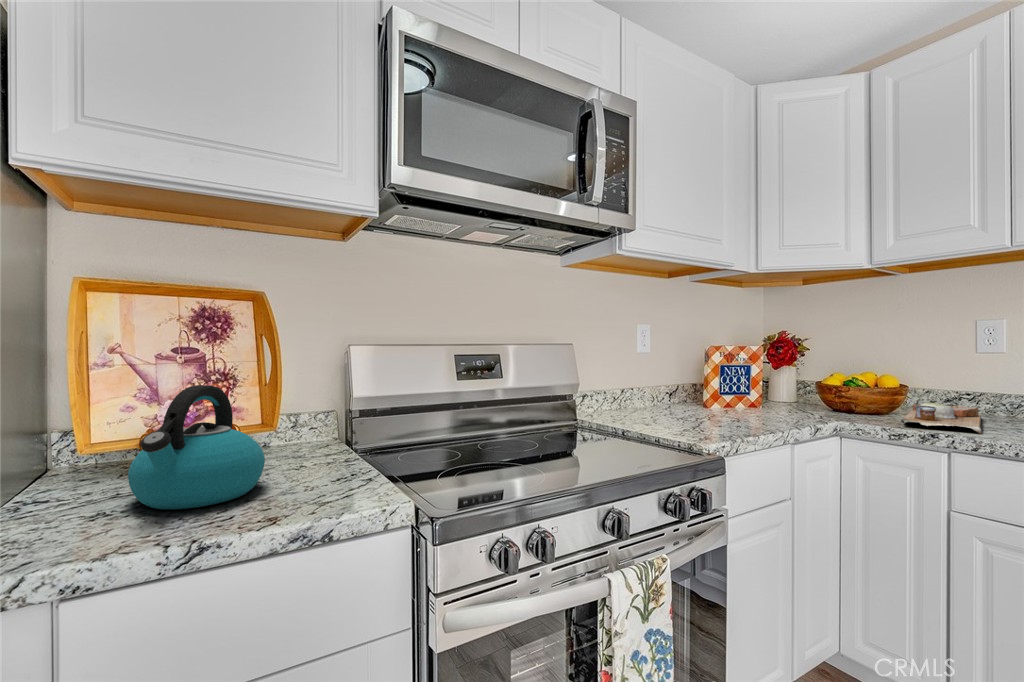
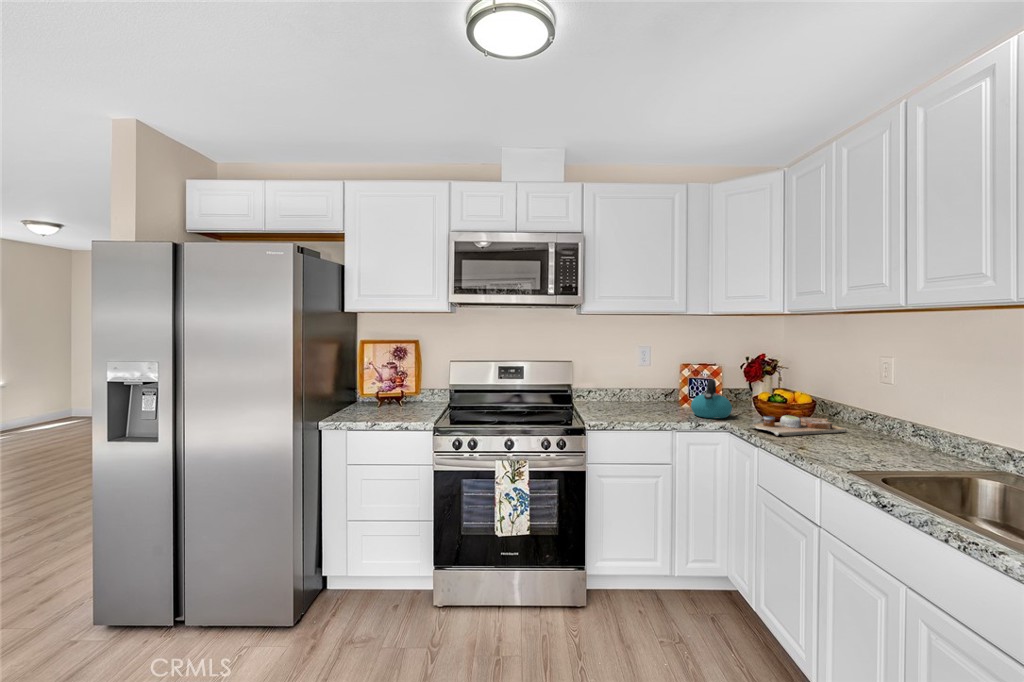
kettle: present [128,385,265,509] -> present [691,379,732,418]

